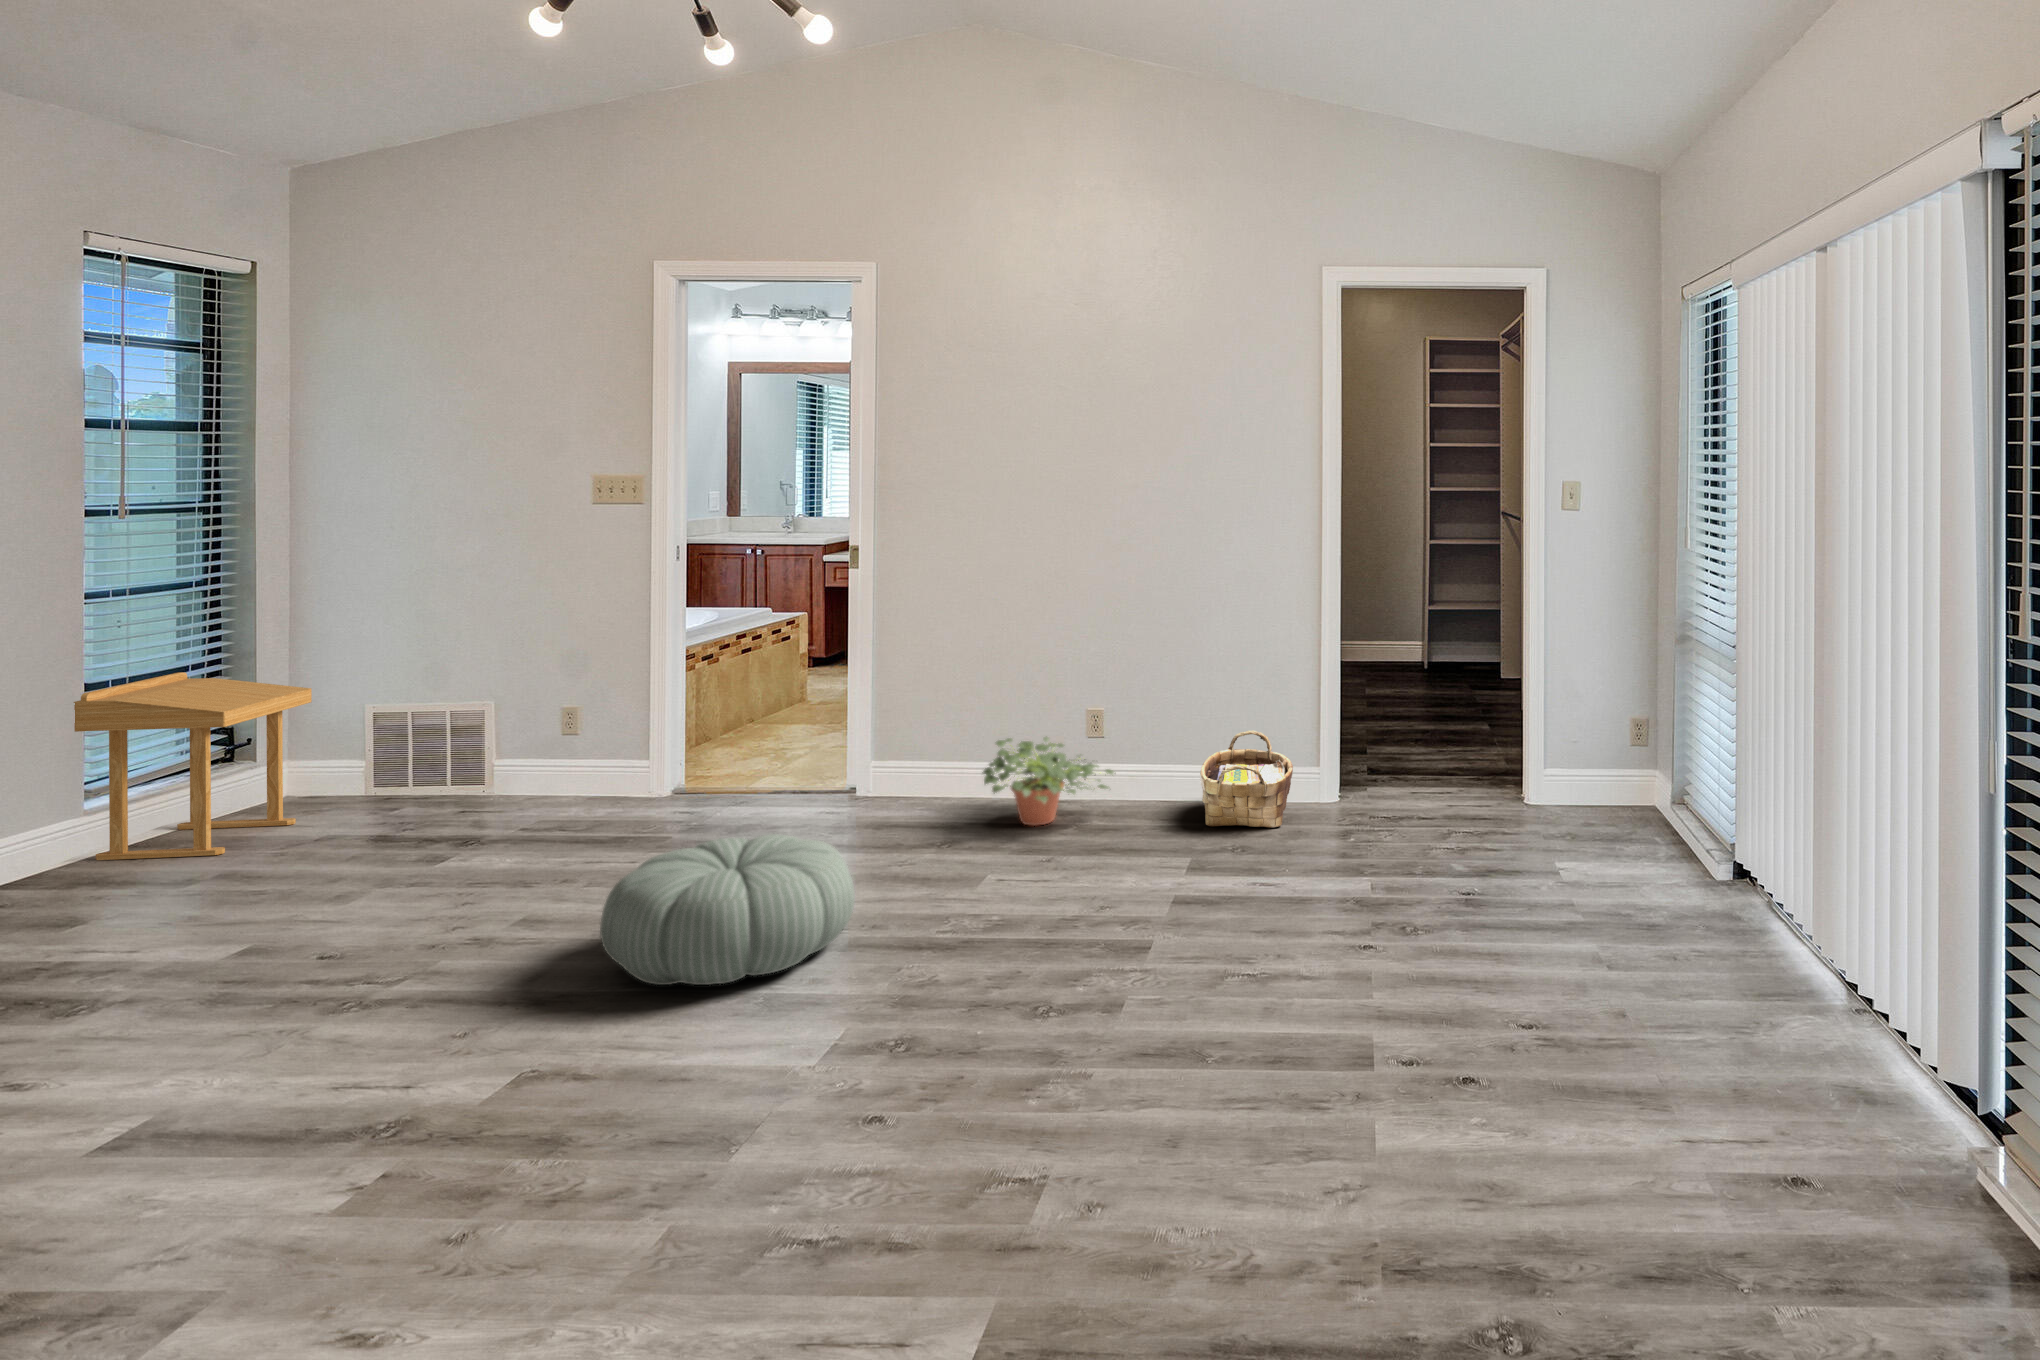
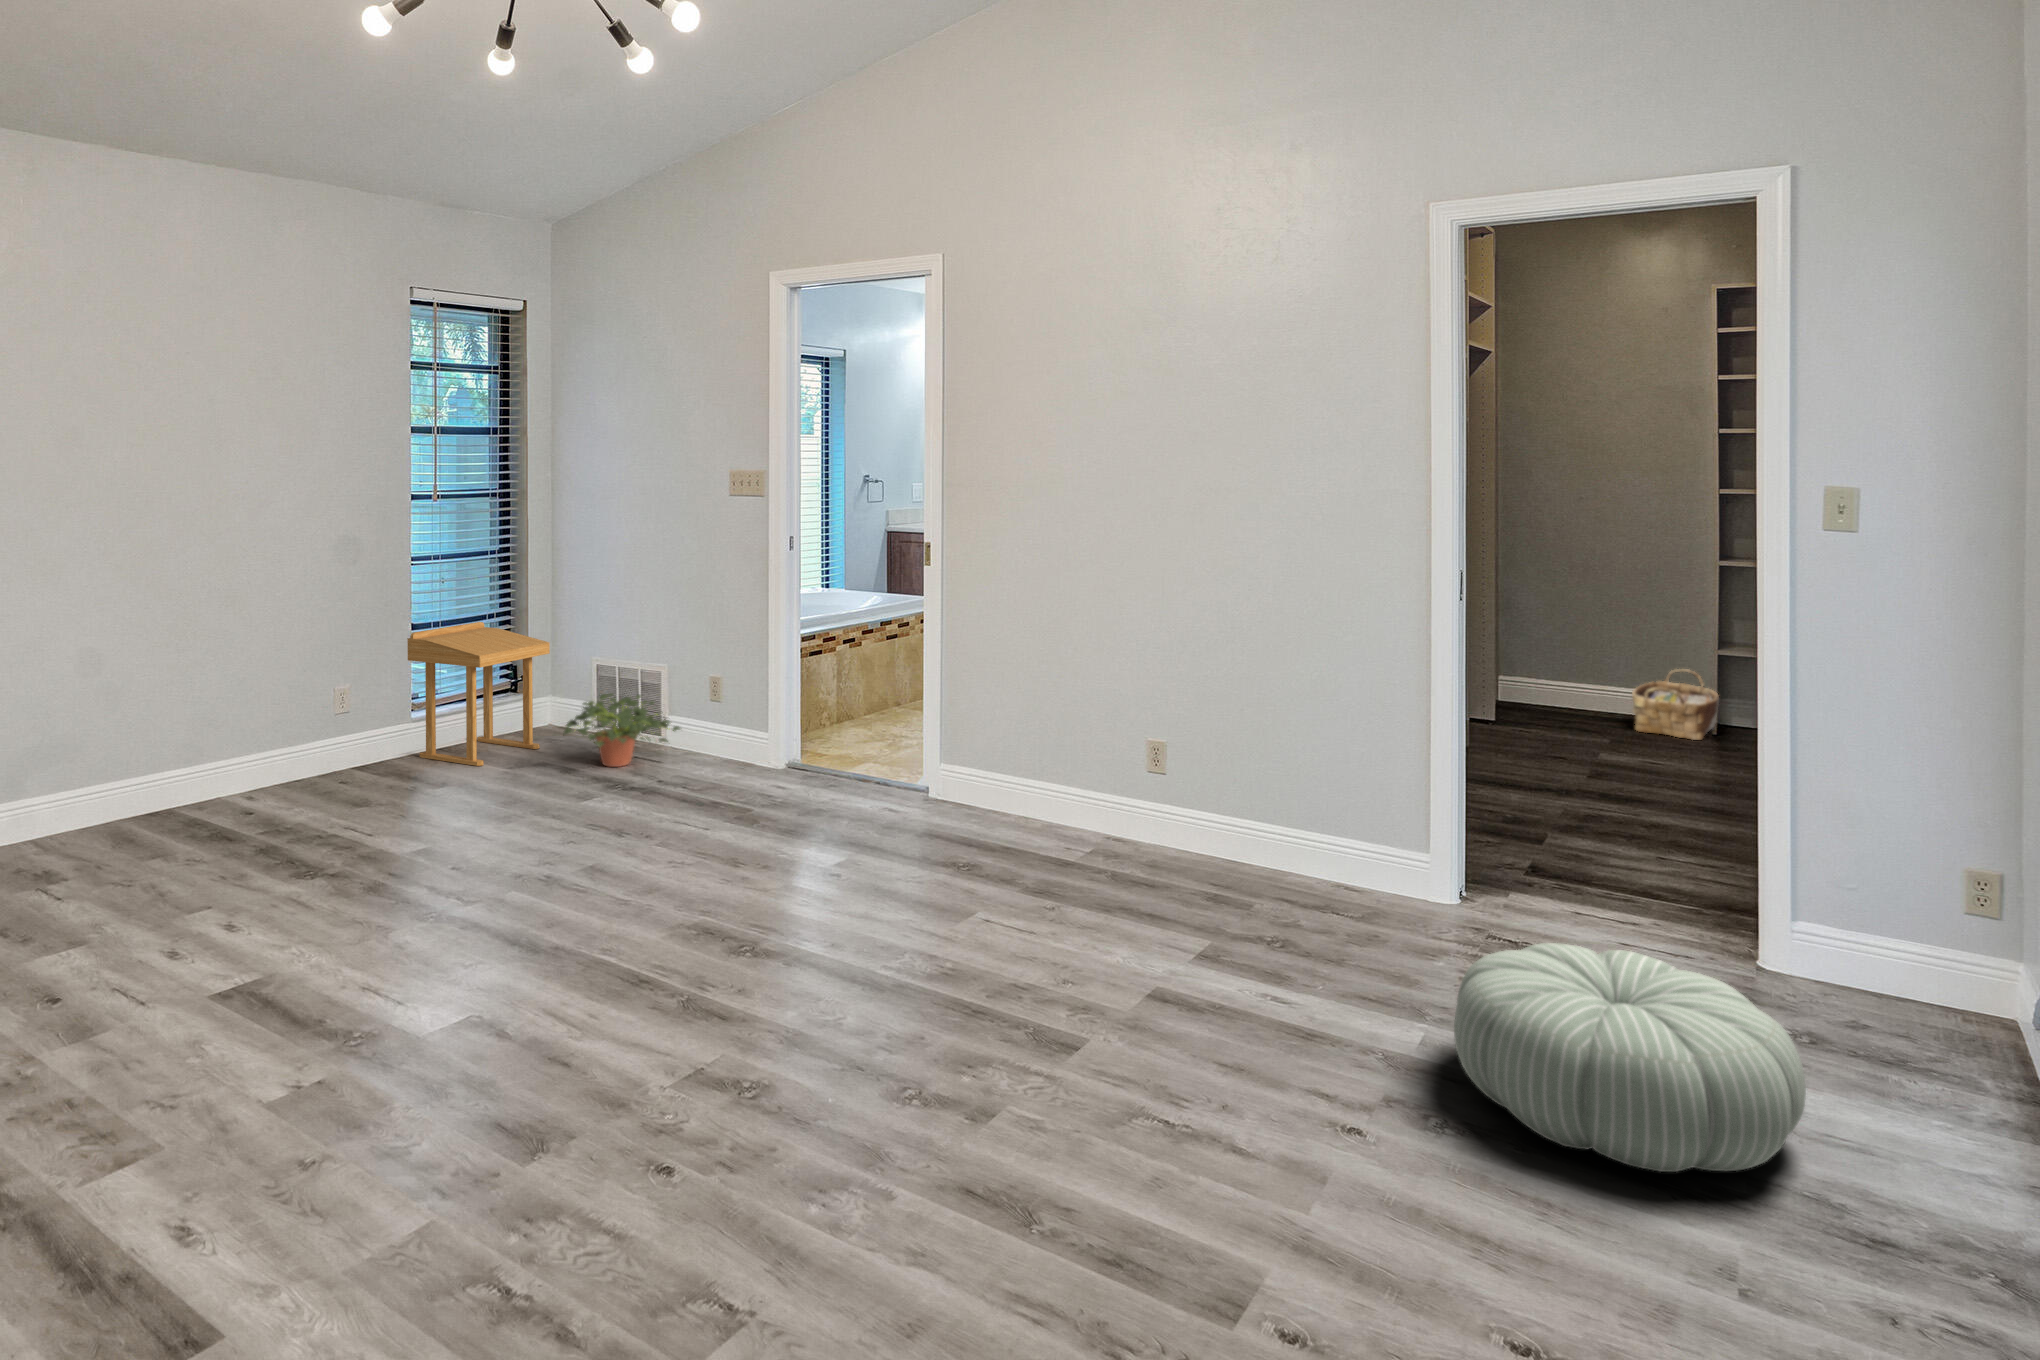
woven basket: present [1200,731,1293,828] -> present [1632,669,1719,740]
potted plant: present [982,737,1114,826] -> present [564,693,680,767]
pouf: present [600,834,855,985] -> present [1454,943,1806,1172]

